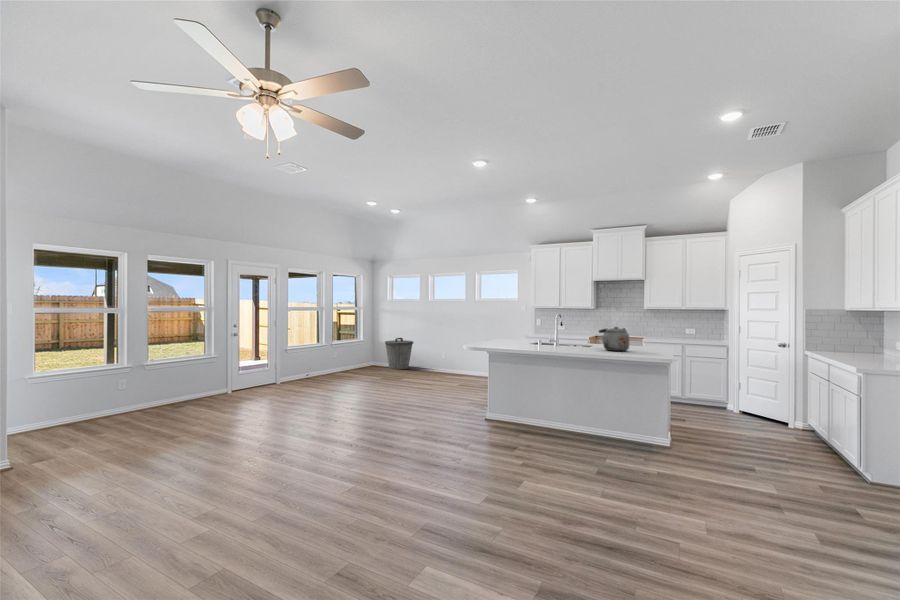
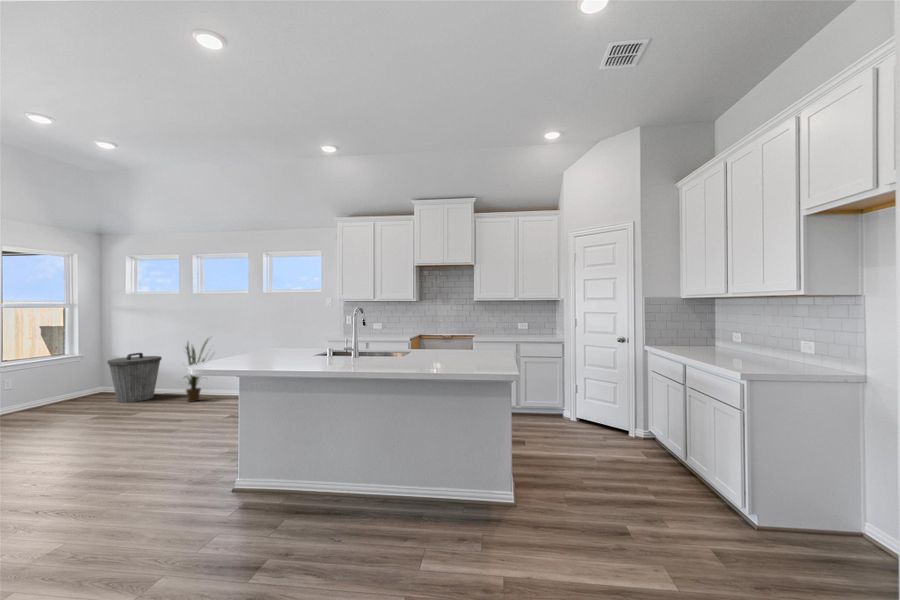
kettle: present [599,327,629,351] -> none [414,328,458,366]
house plant: none [427,329,448,372] -> present [186,340,208,402]

